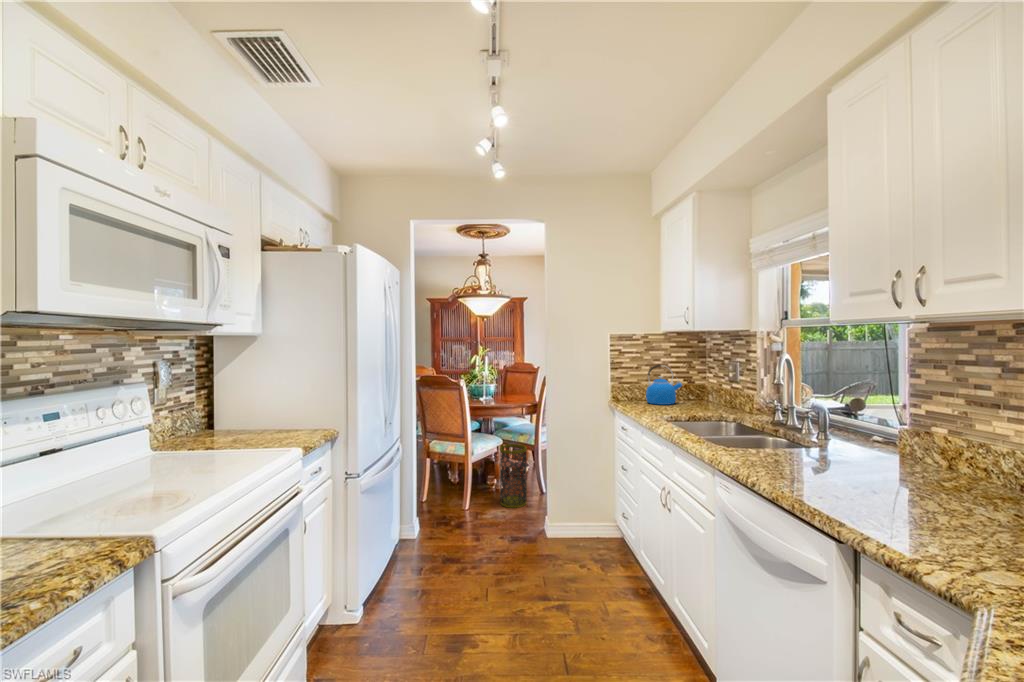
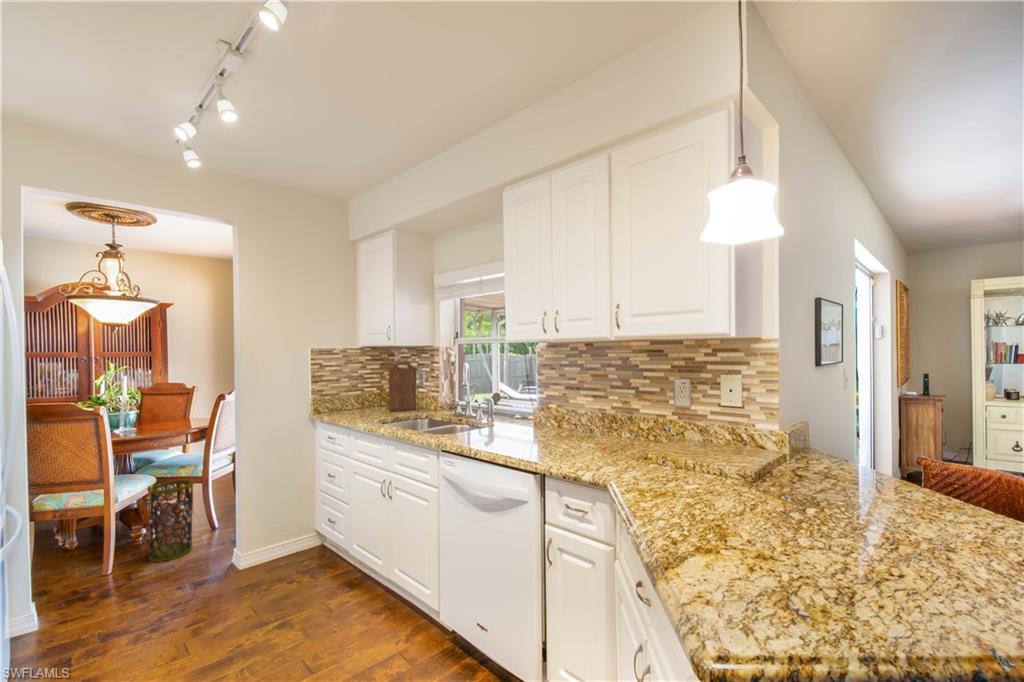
cutting board: none [690,350,727,408] -> present [388,362,416,411]
kettle: present [646,365,682,405] -> none [347,376,379,412]

